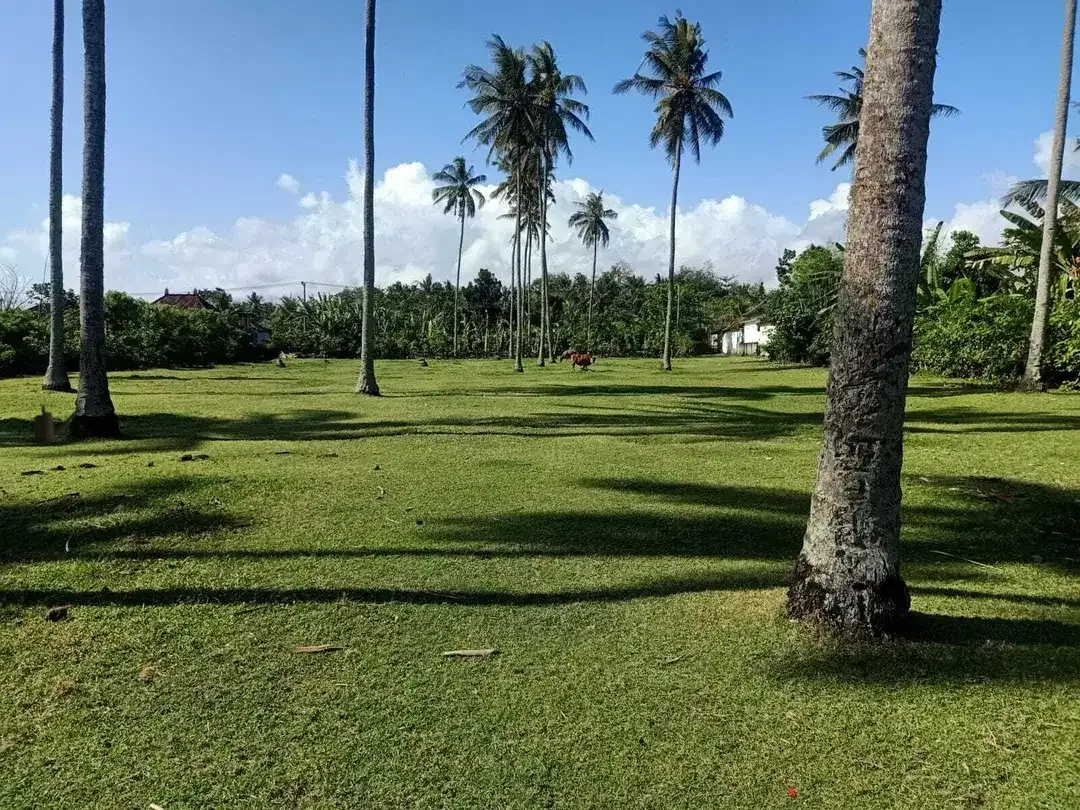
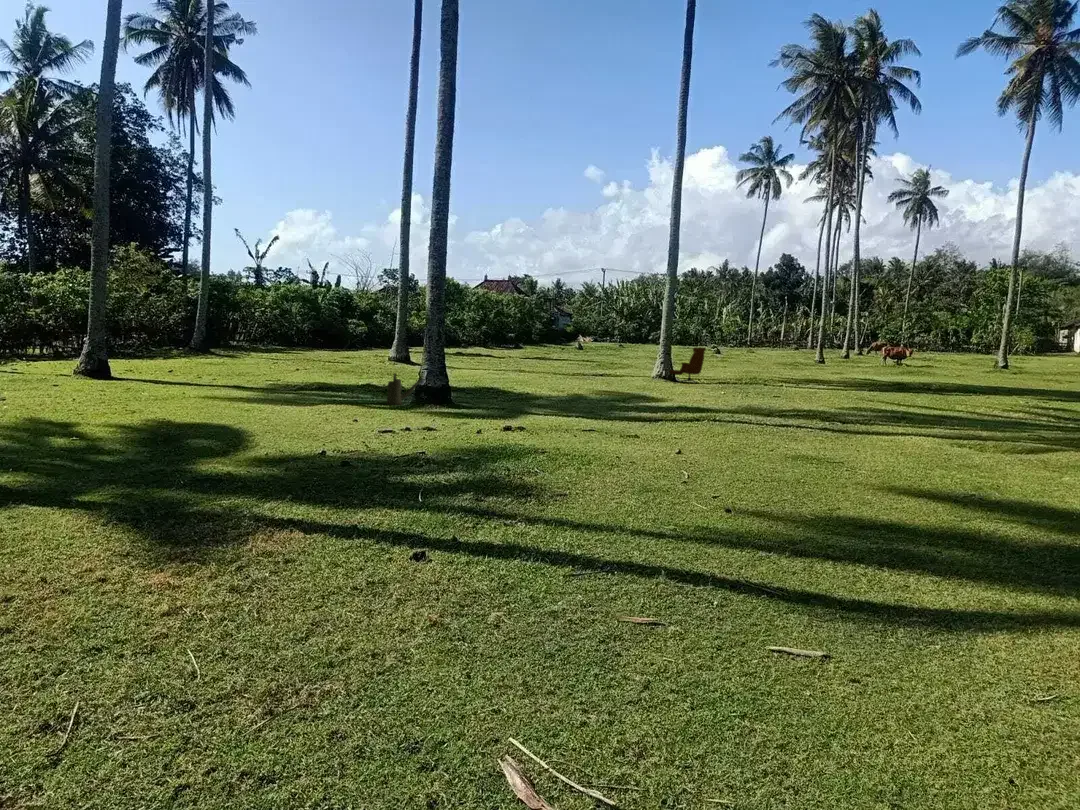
lounge chair: none [374,355,411,393] -> present [669,347,706,382]

